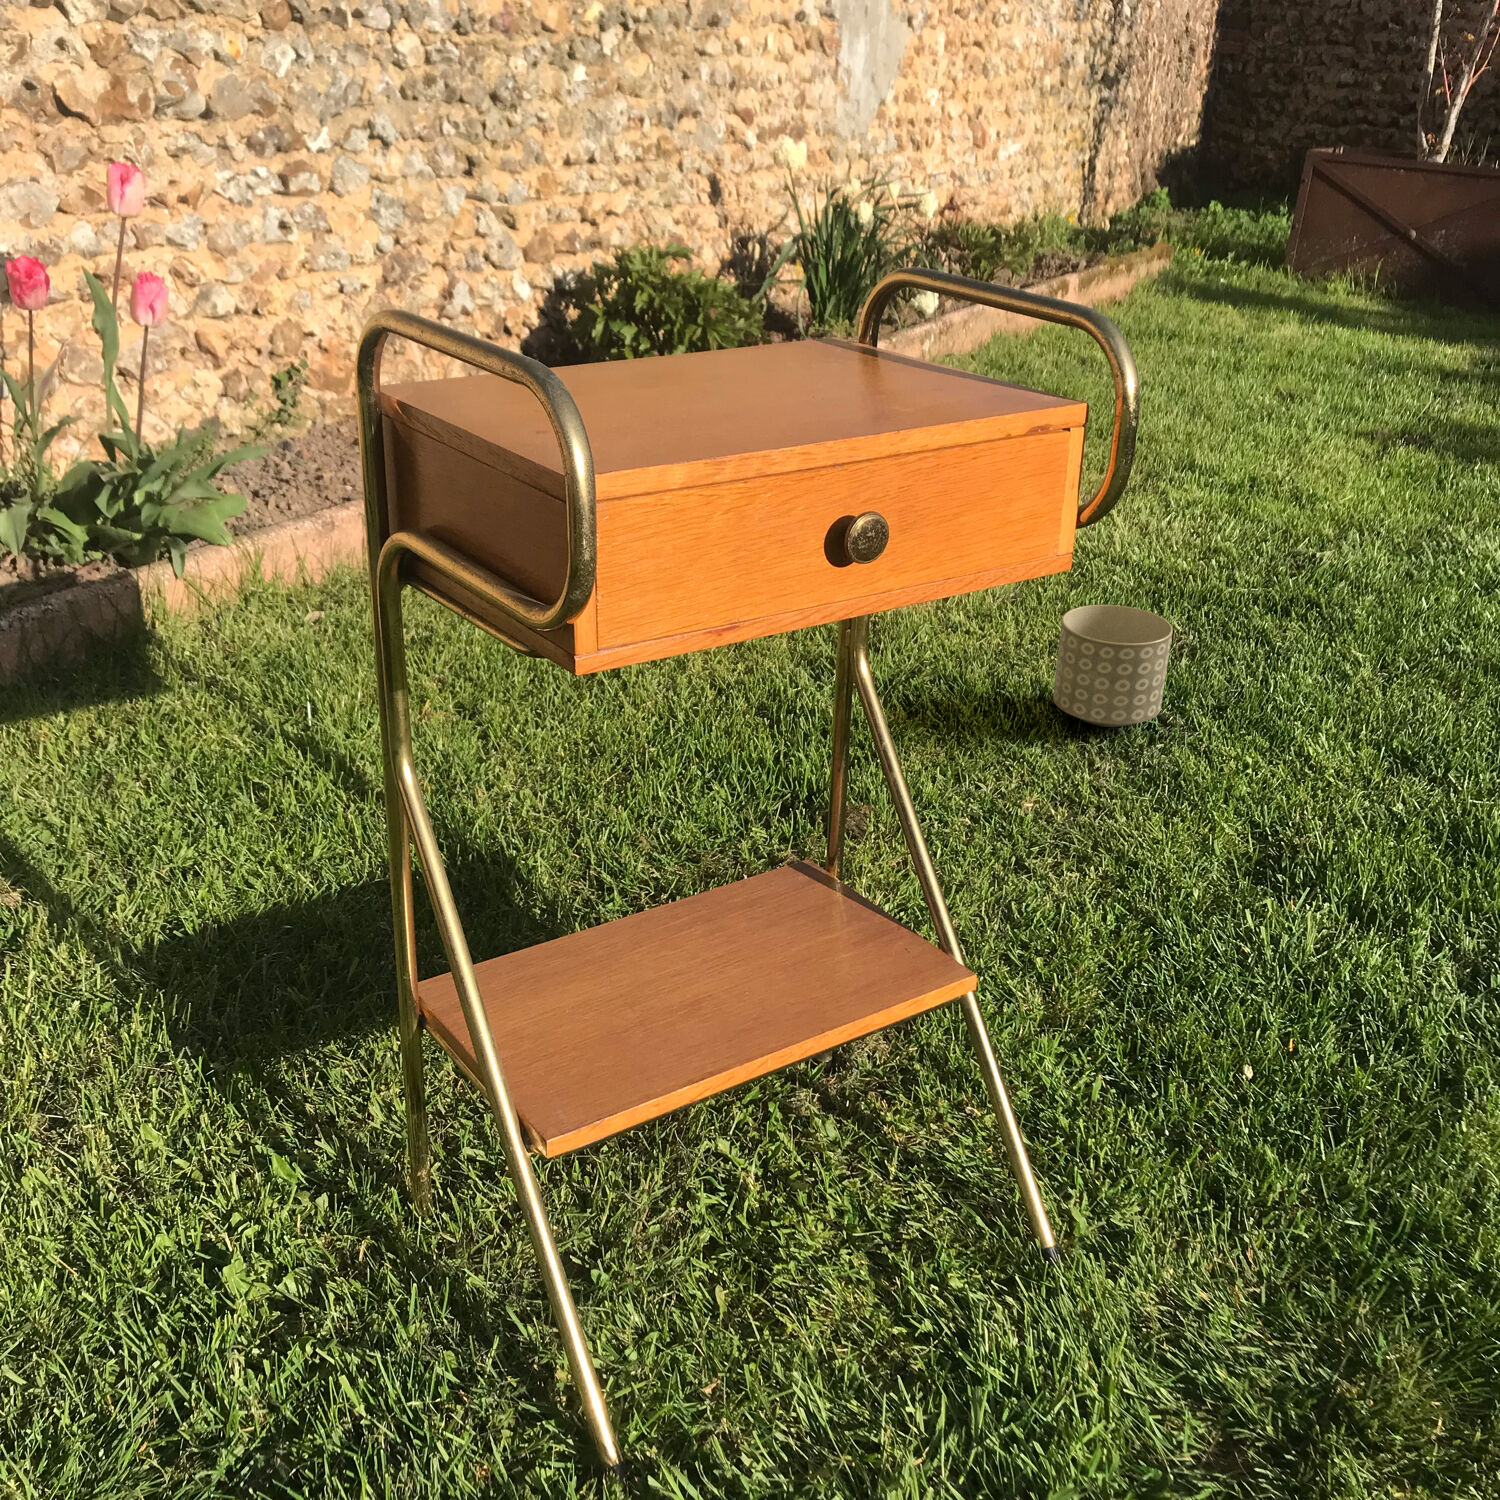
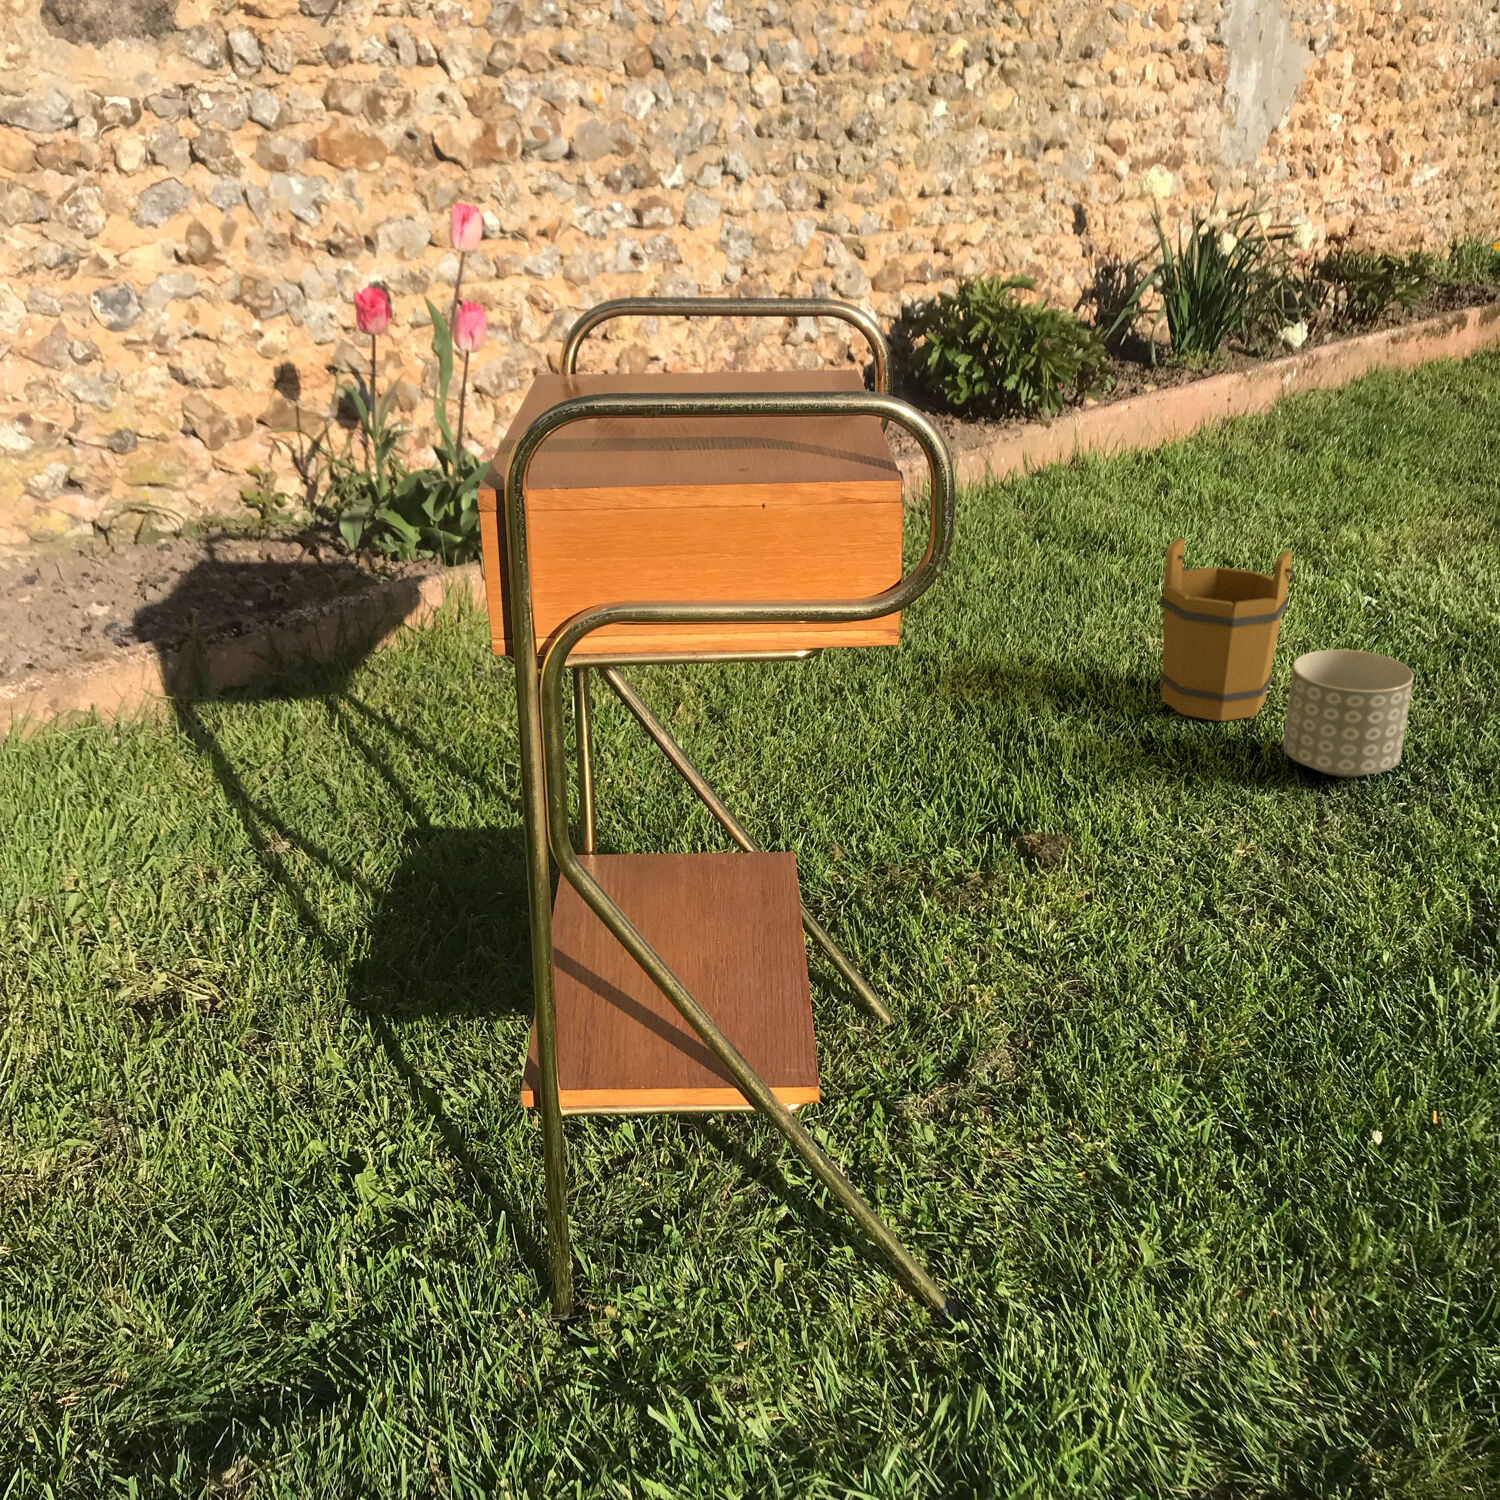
bucket: none [922,501,1048,680] -> present [1160,538,1296,721]

